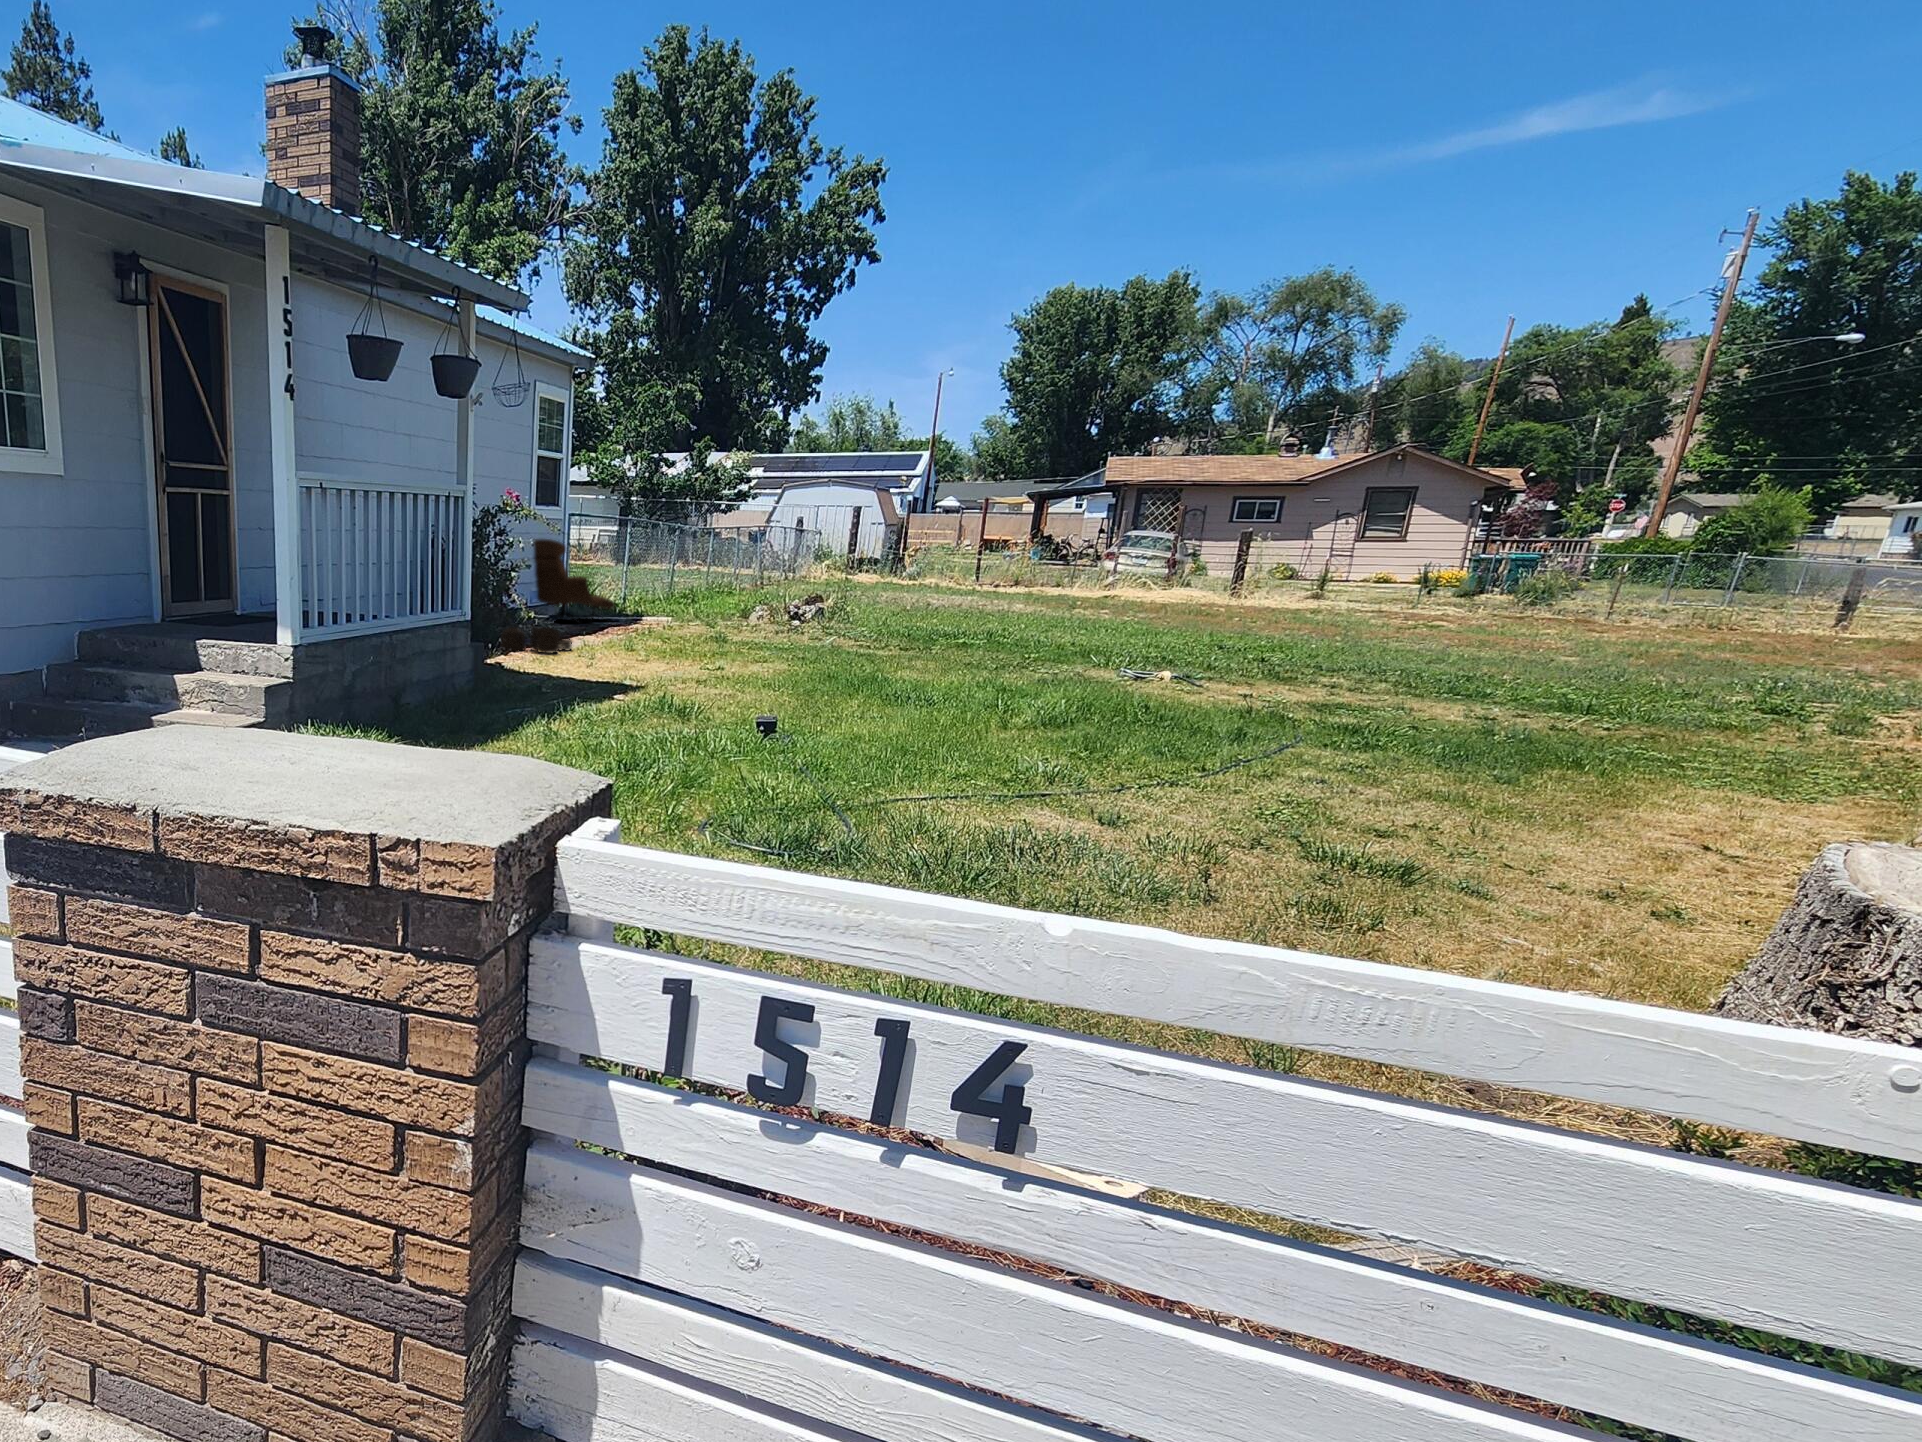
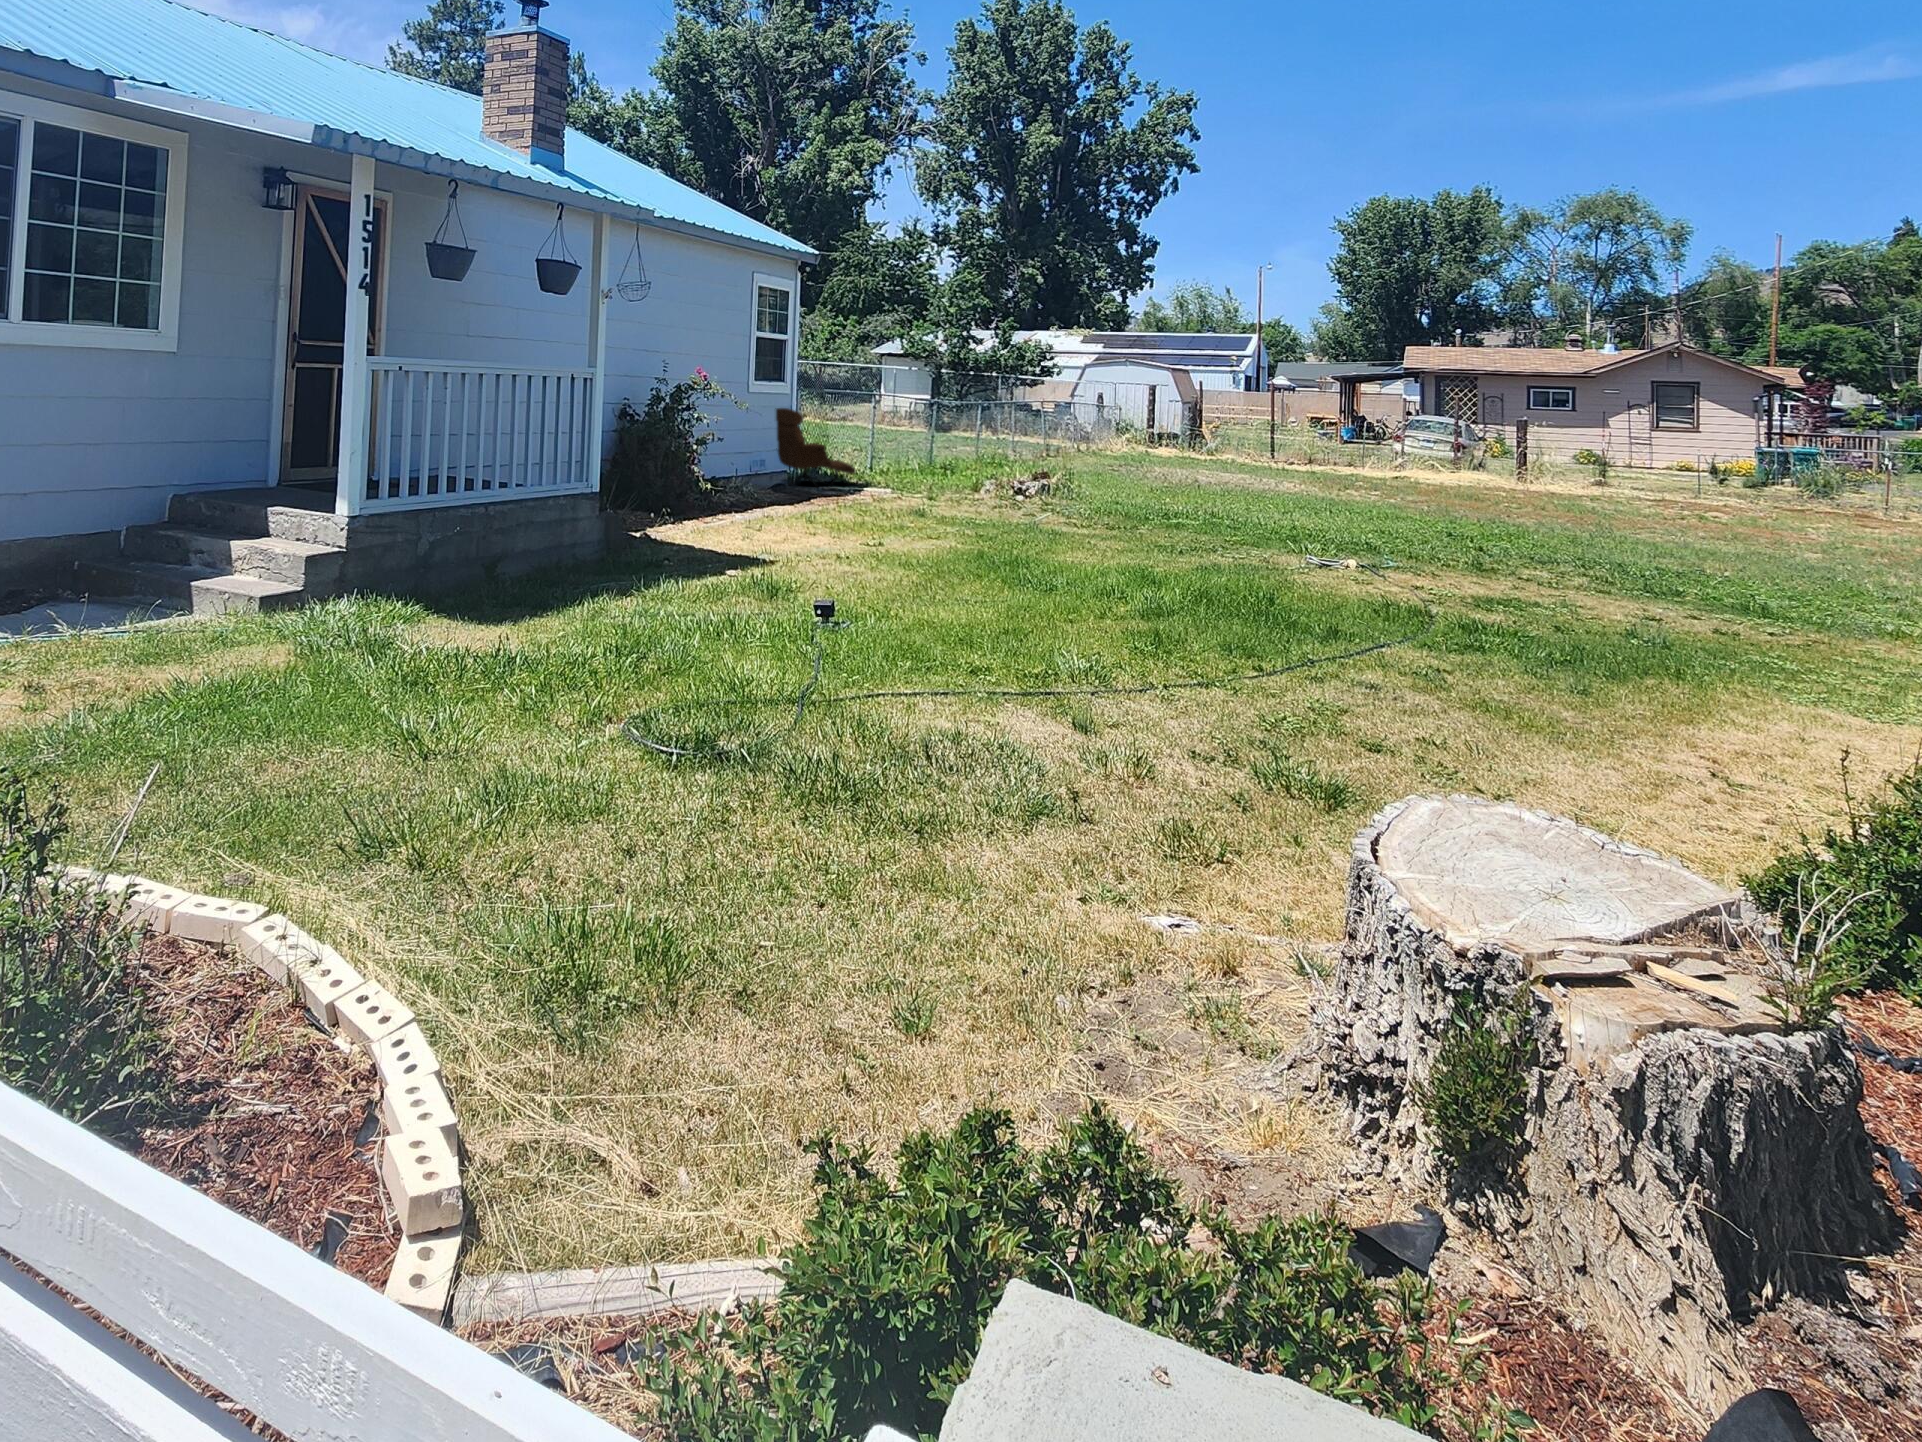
woven basket: present [500,624,572,653] -> none [693,491,764,521]

